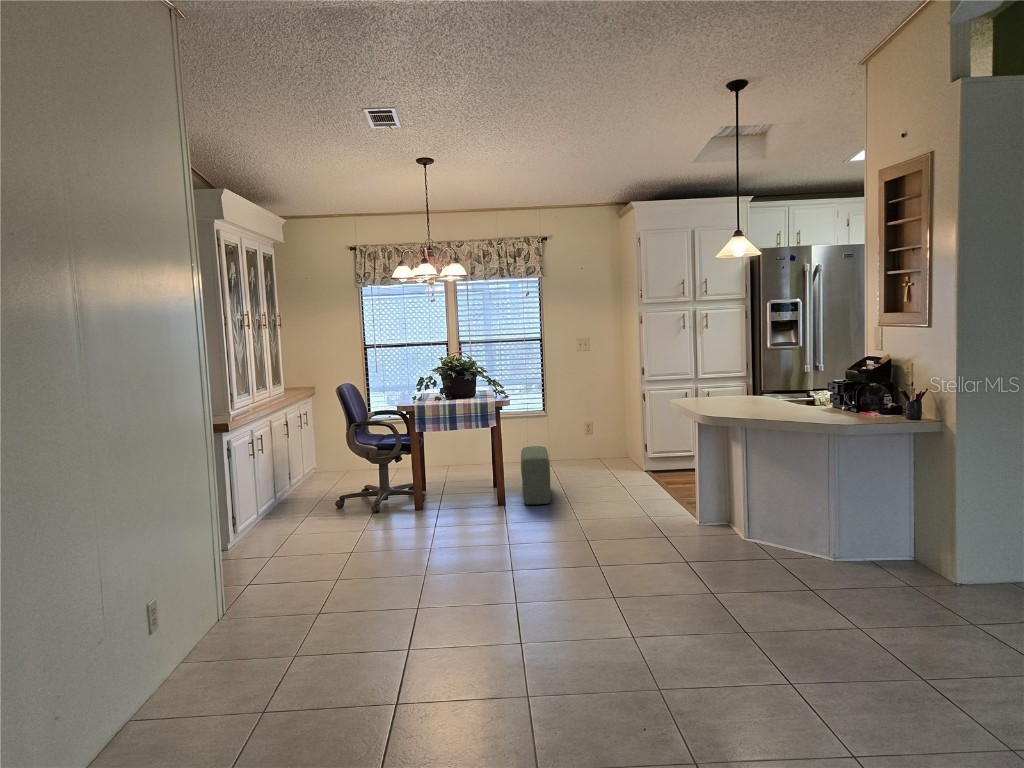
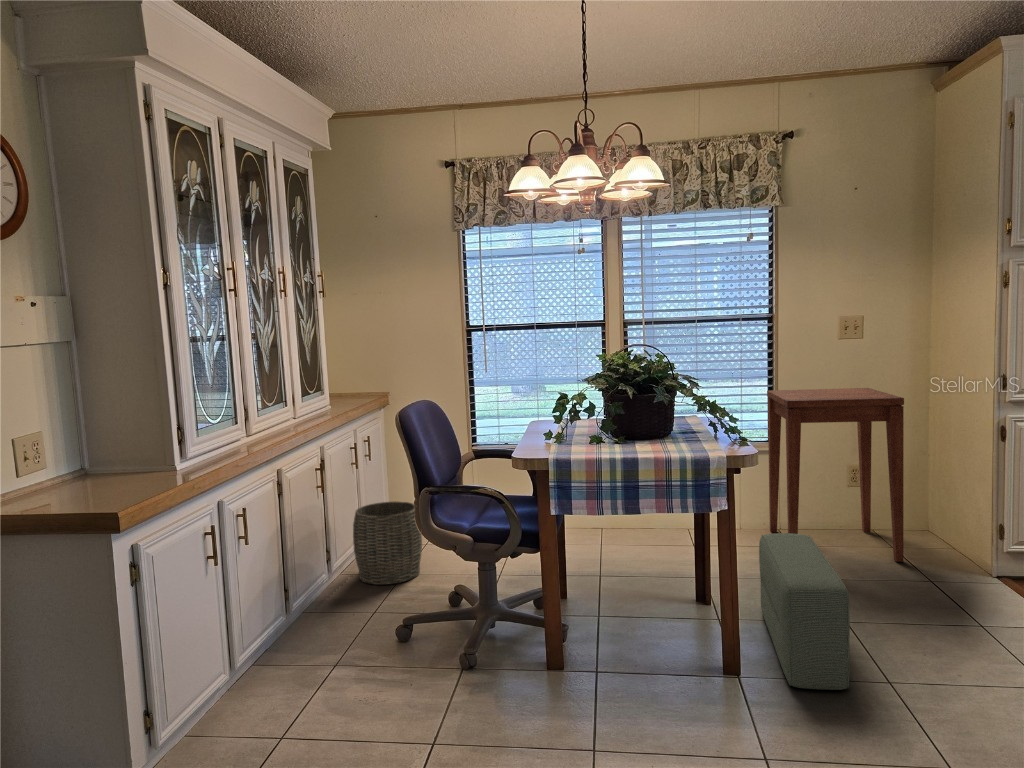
side table: none [540,378,605,471] -> present [767,388,904,562]
woven basket: none [302,447,343,492] -> present [353,501,422,585]

